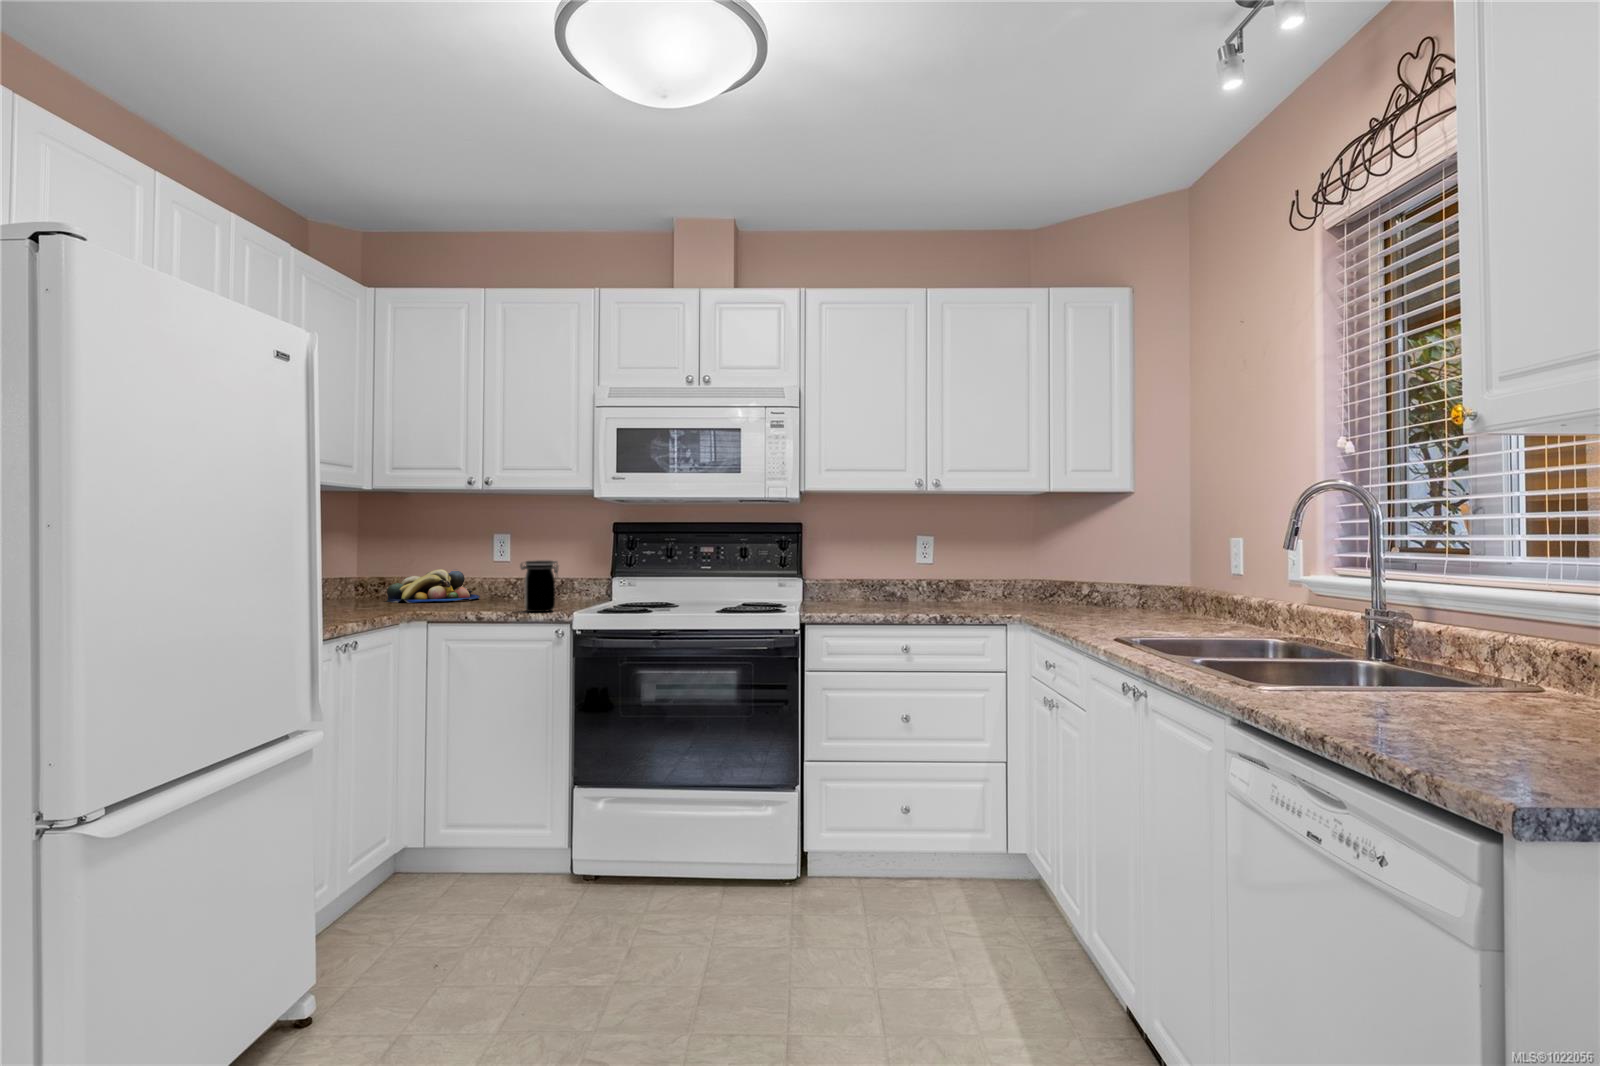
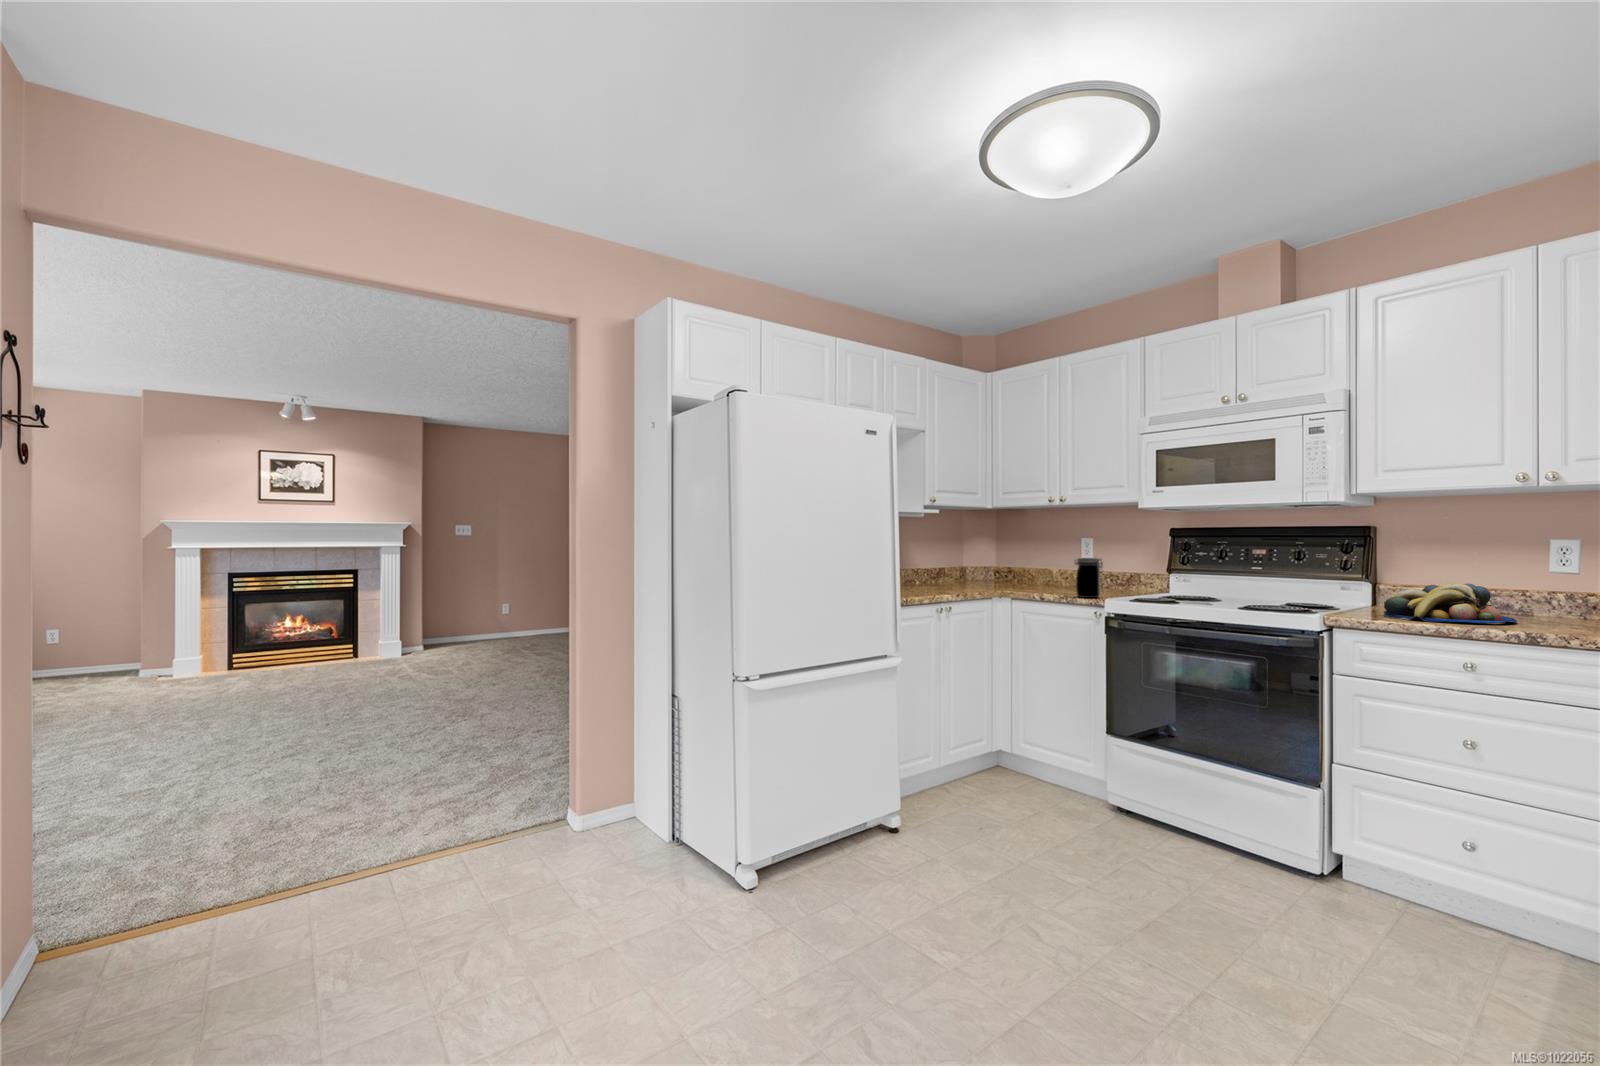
fruit bowl: present [387,569,480,603] -> present [1384,583,1517,623]

